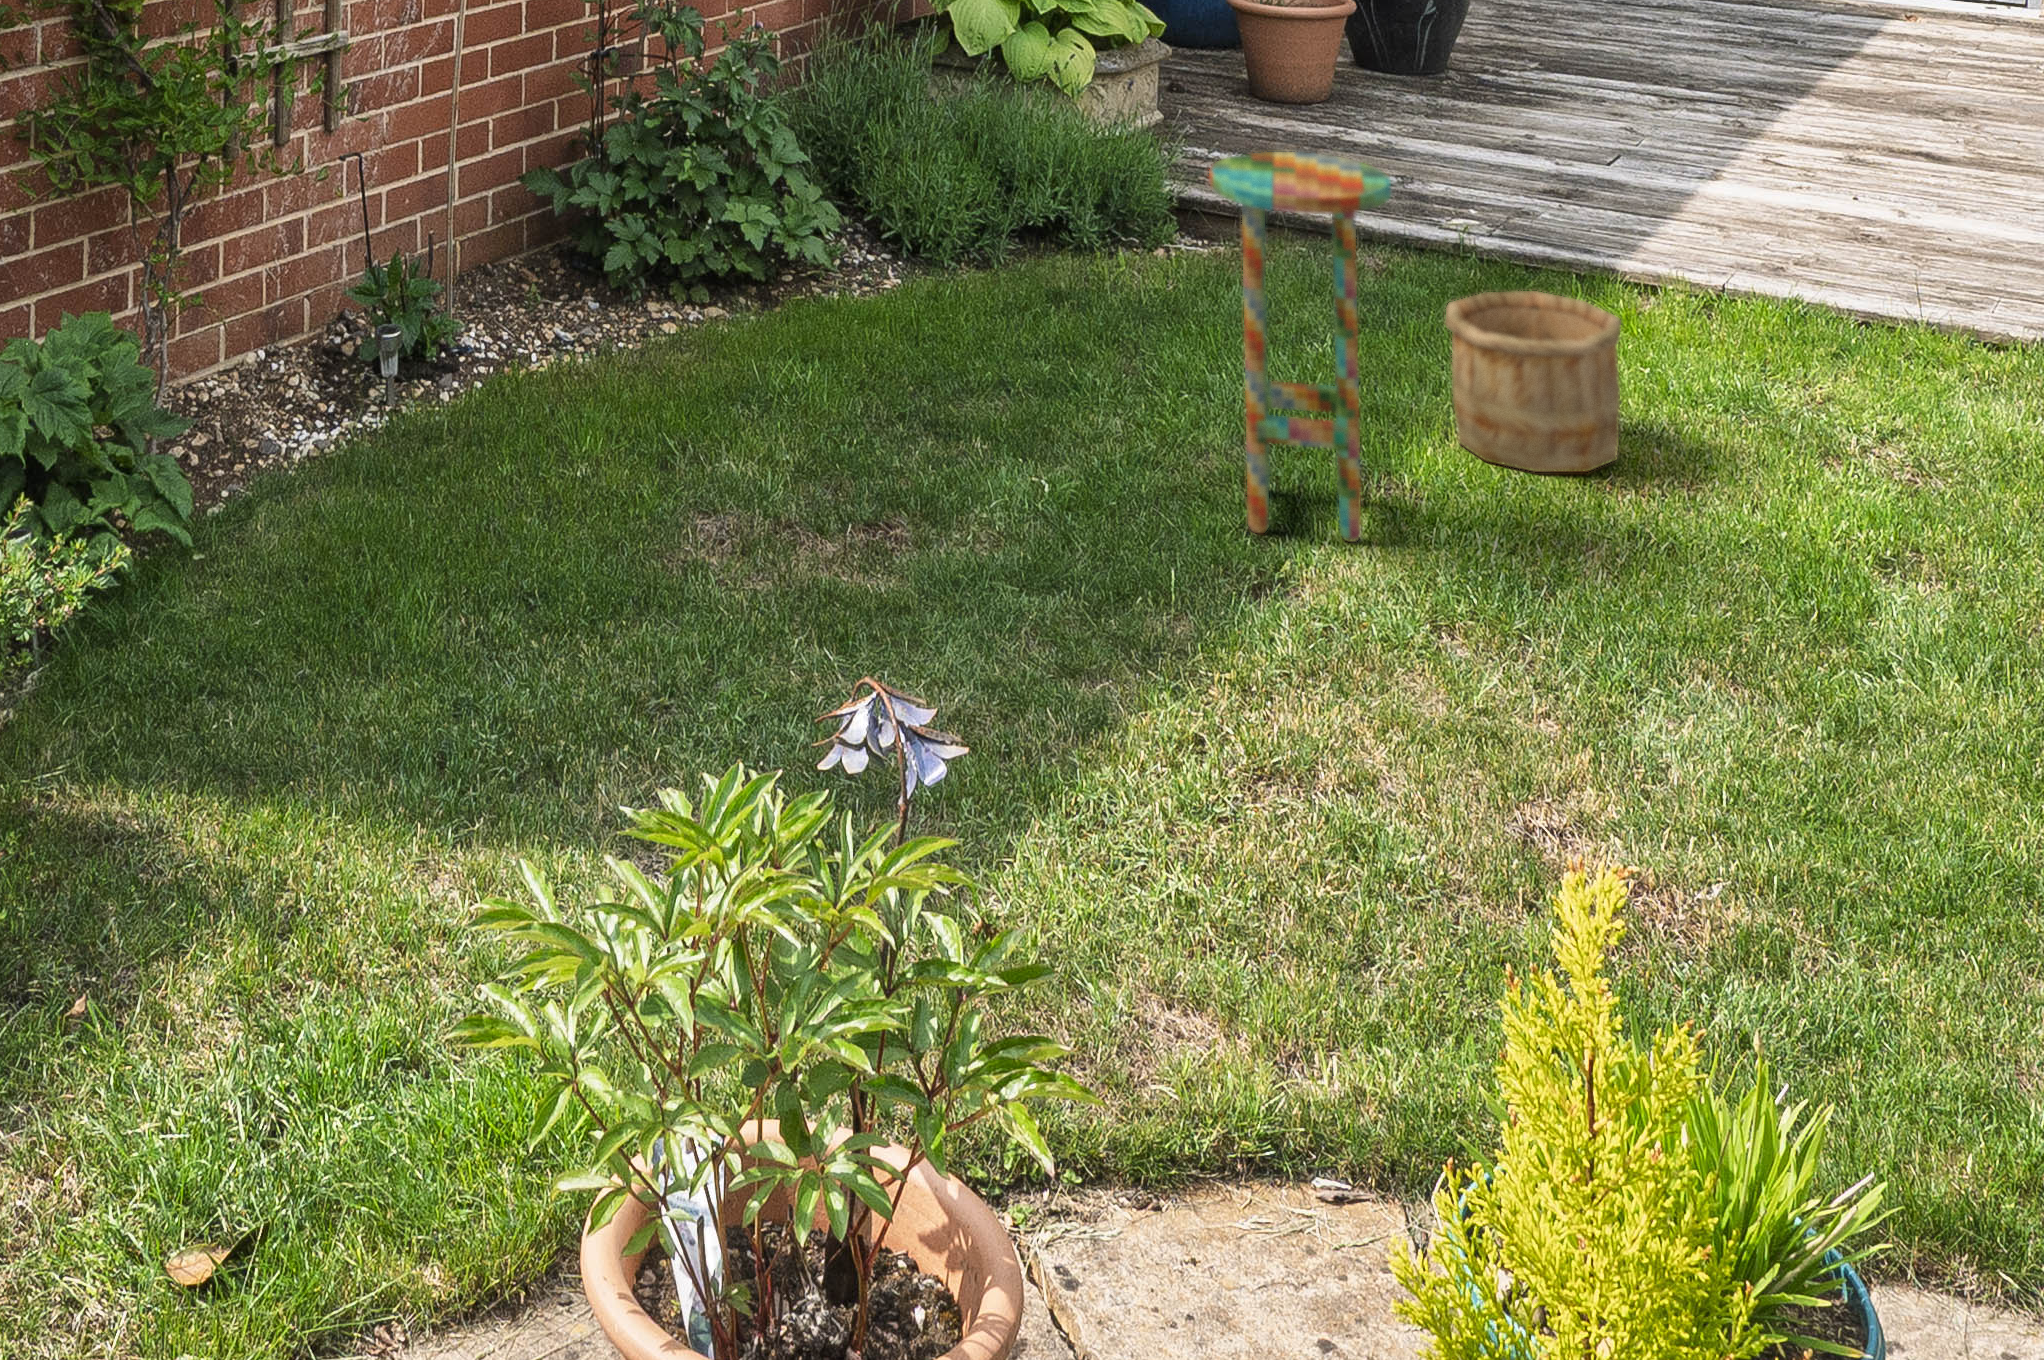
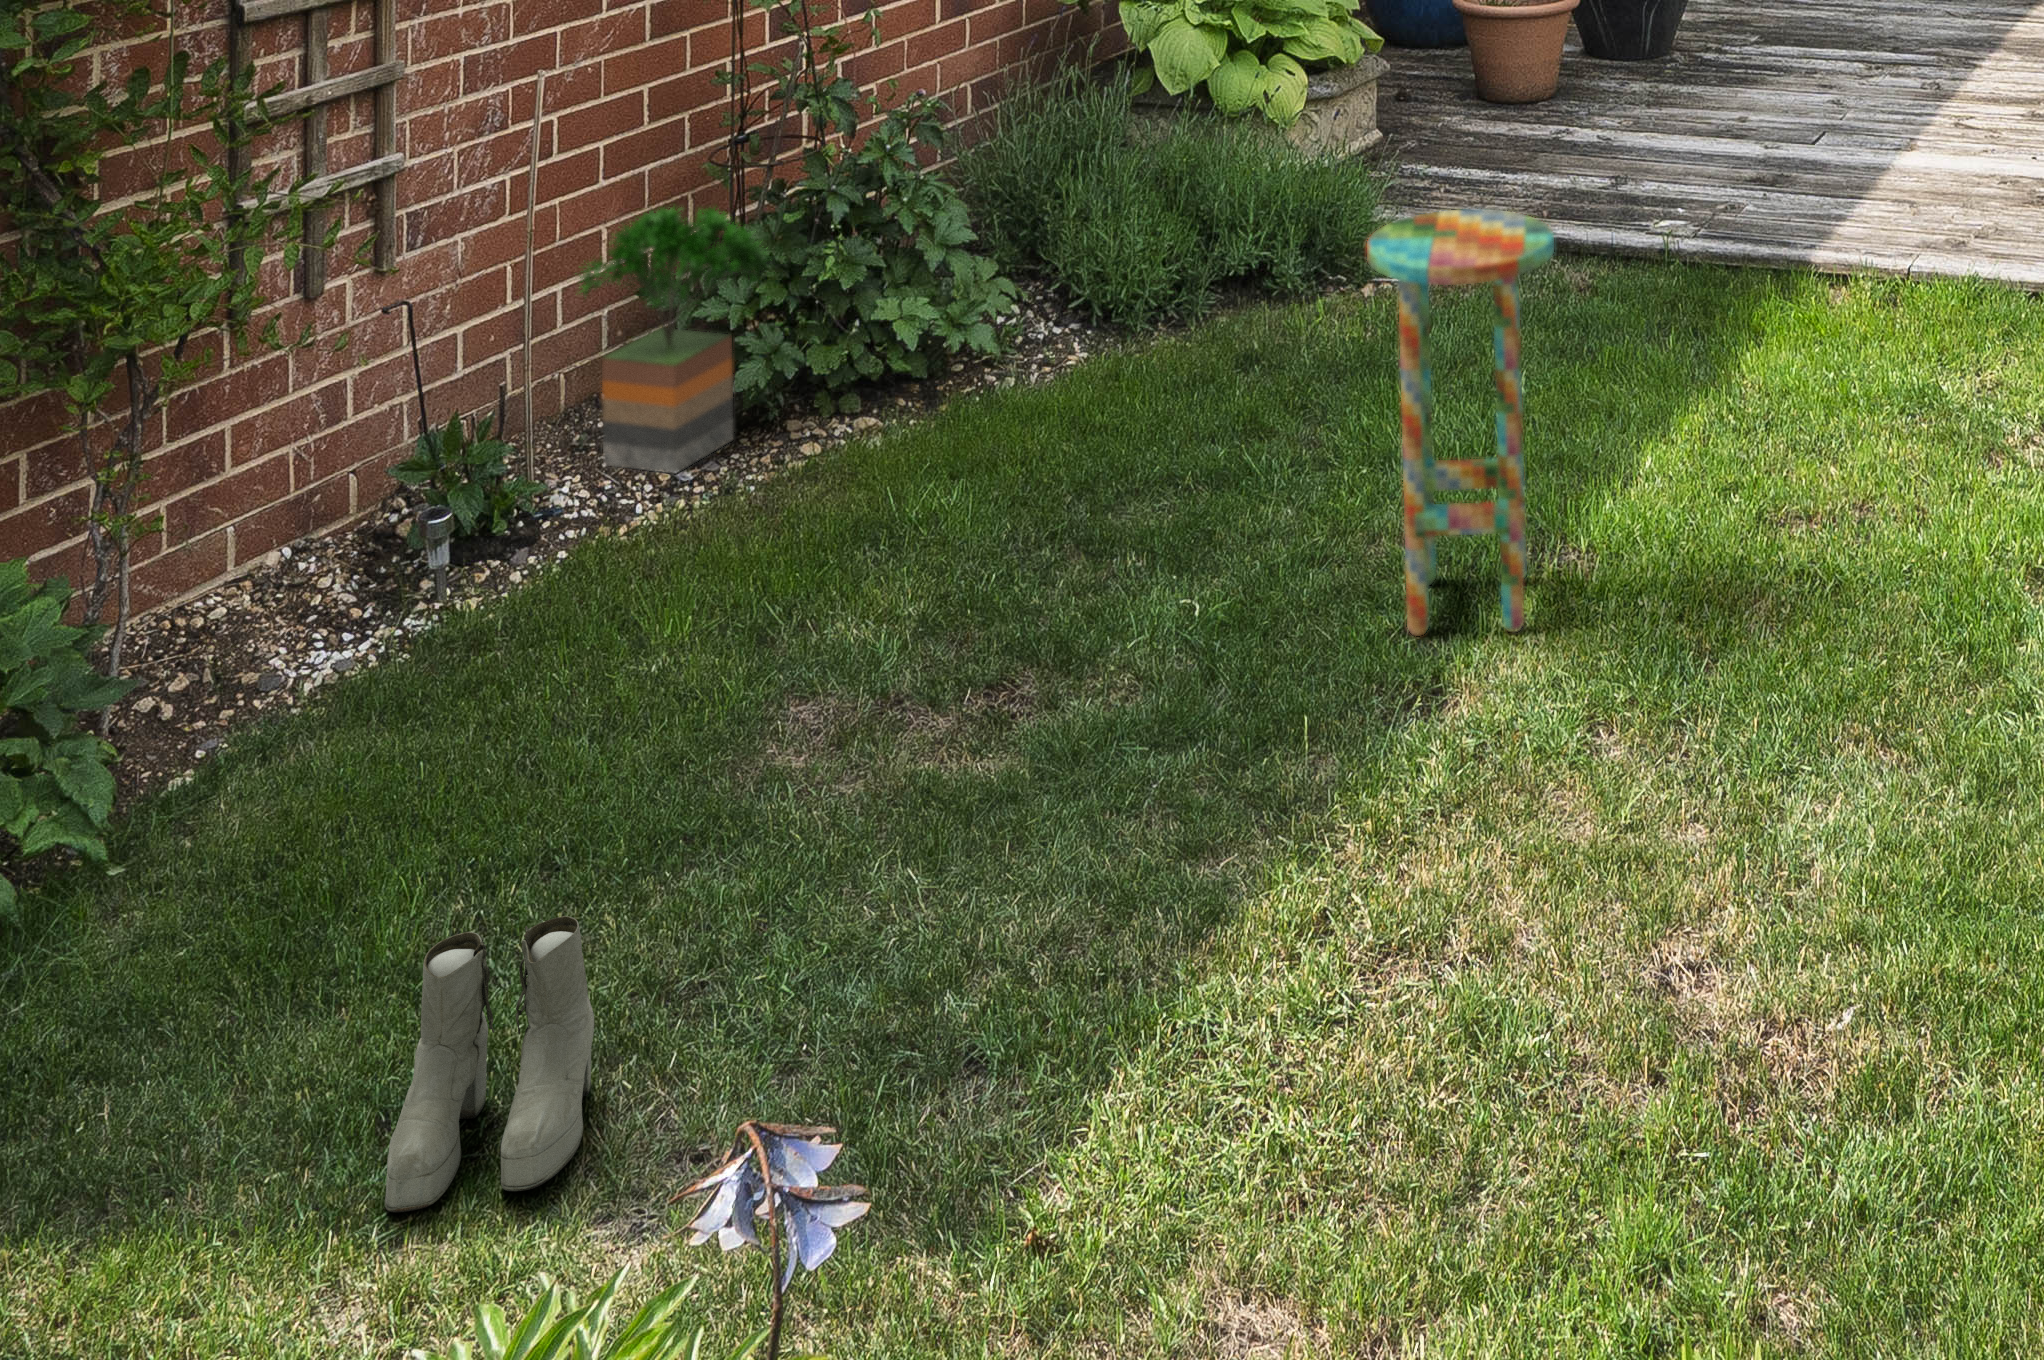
potted tree: none [482,98,648,329] -> present [580,207,771,473]
wooden bucket: present [1446,291,1621,472] -> none [1622,320,1794,517]
boots: none [462,616,607,819] -> present [385,916,594,1212]

